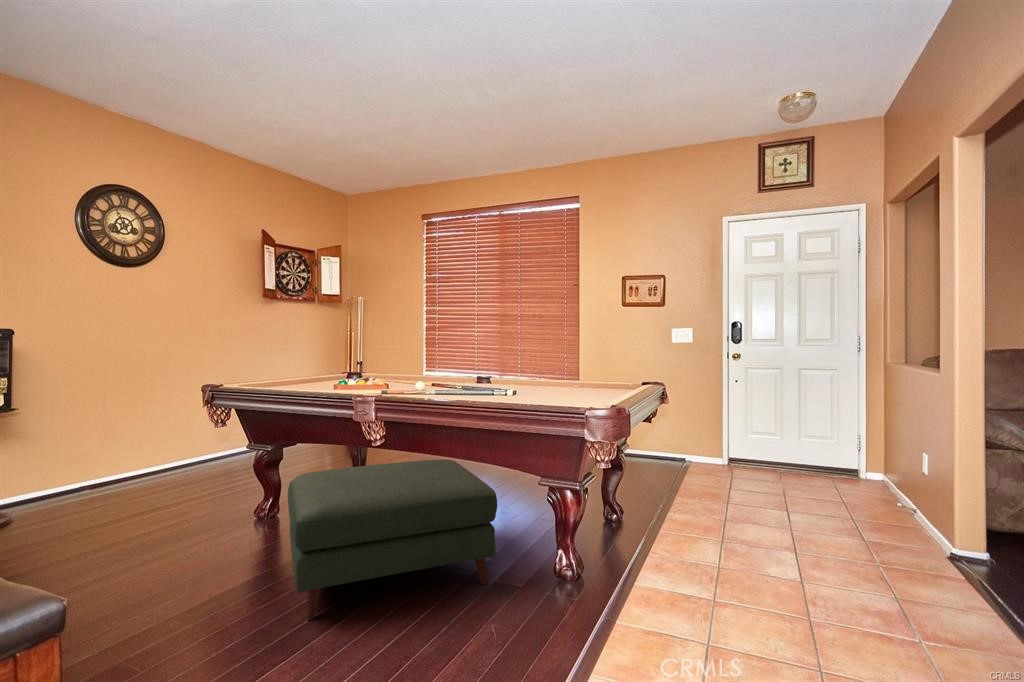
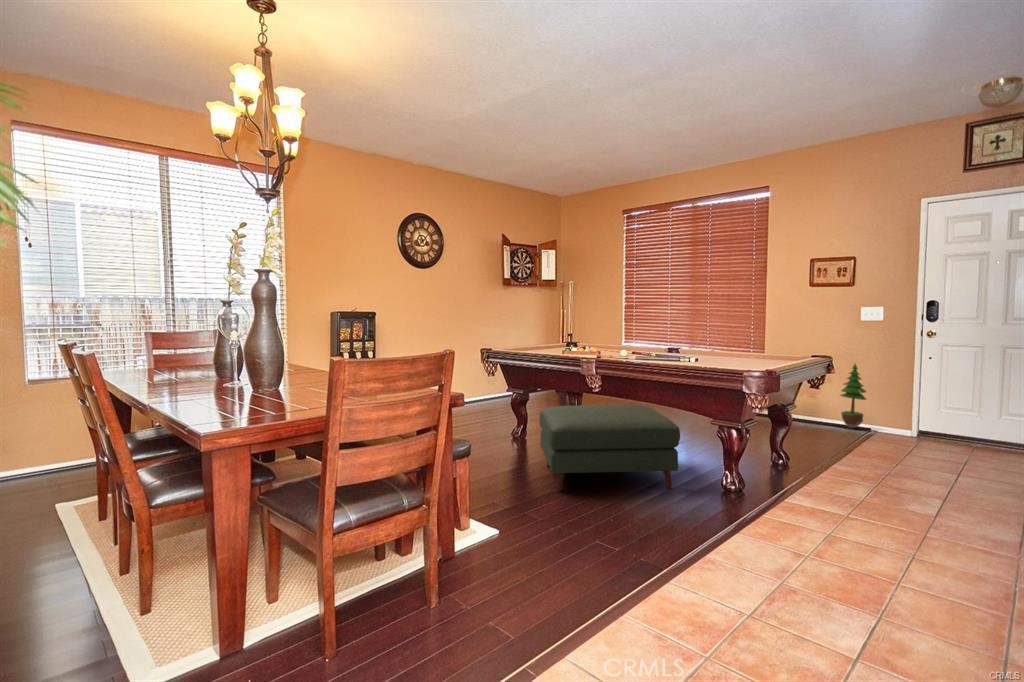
potted tree: none [656,388,683,460] -> present [841,364,866,429]

